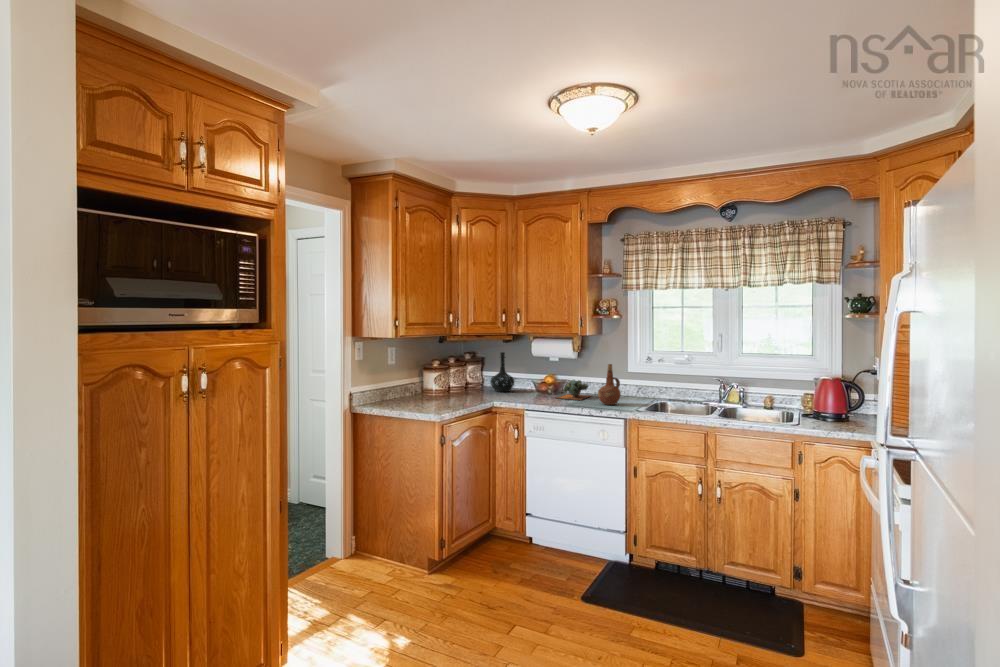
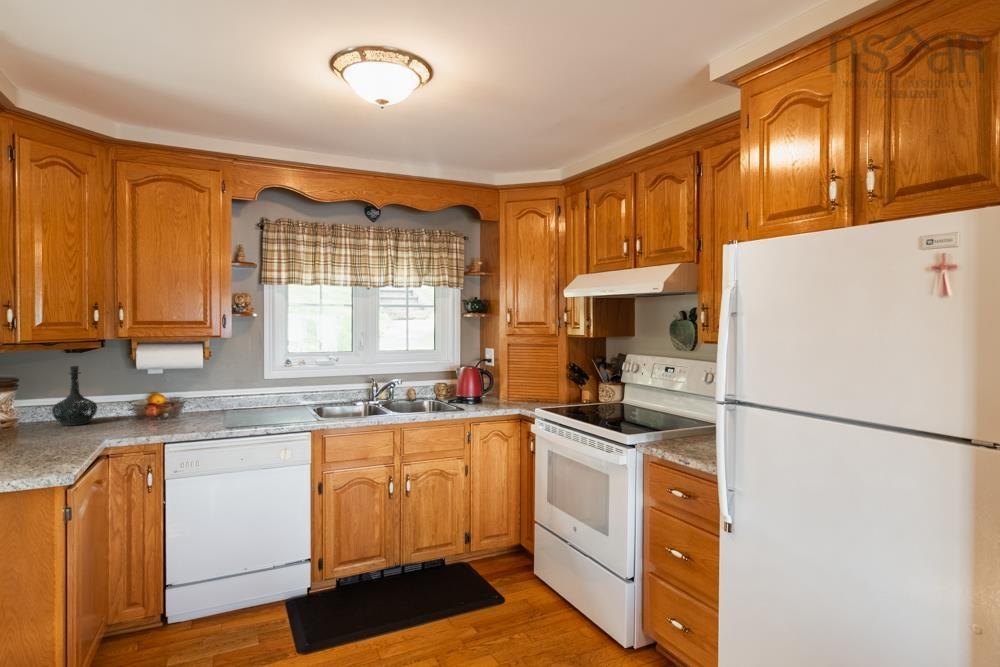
ceramic pitcher: present [598,364,621,405] -> none [254,370,282,419]
succulent plant: present [557,380,590,400] -> none [184,394,224,421]

